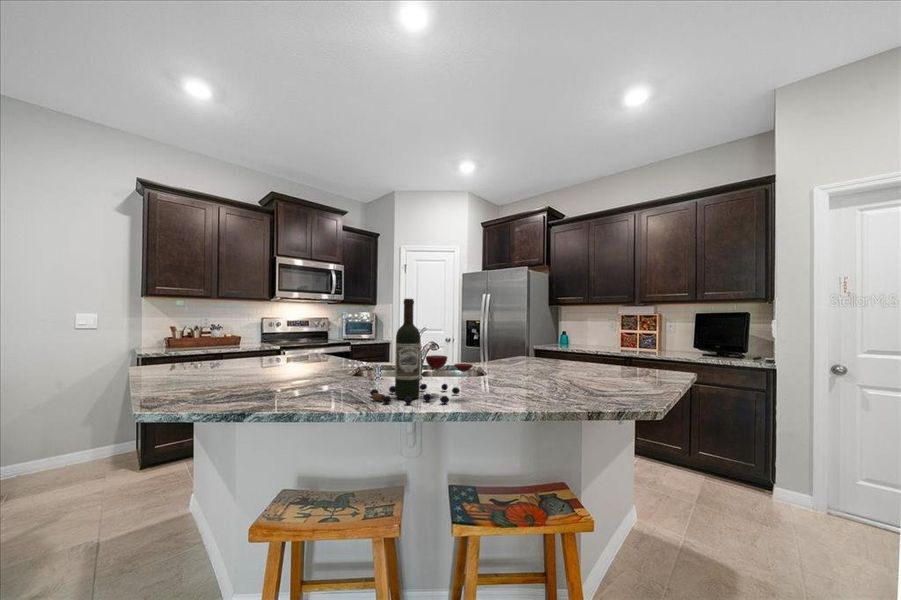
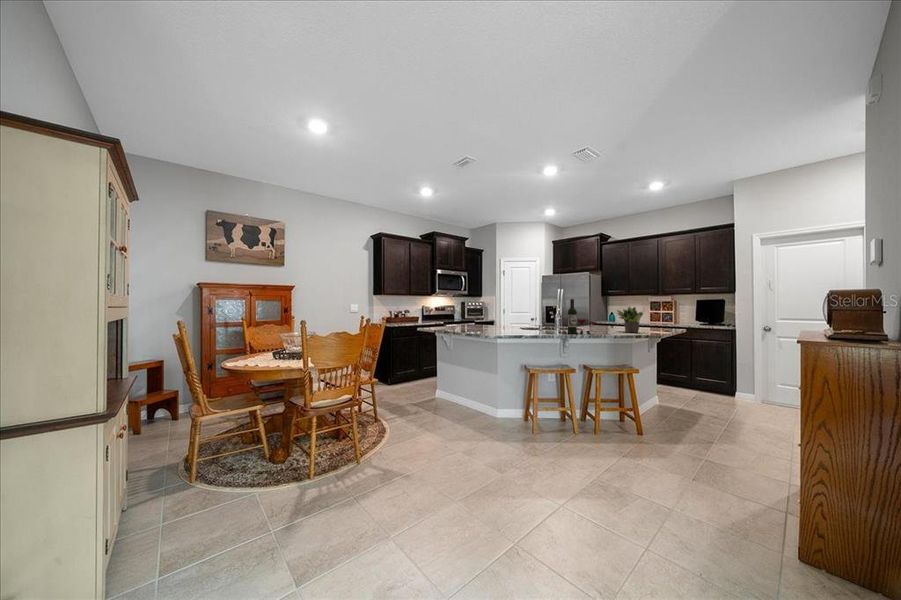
potted plant: none [540,316,604,390] -> present [617,306,643,333]

